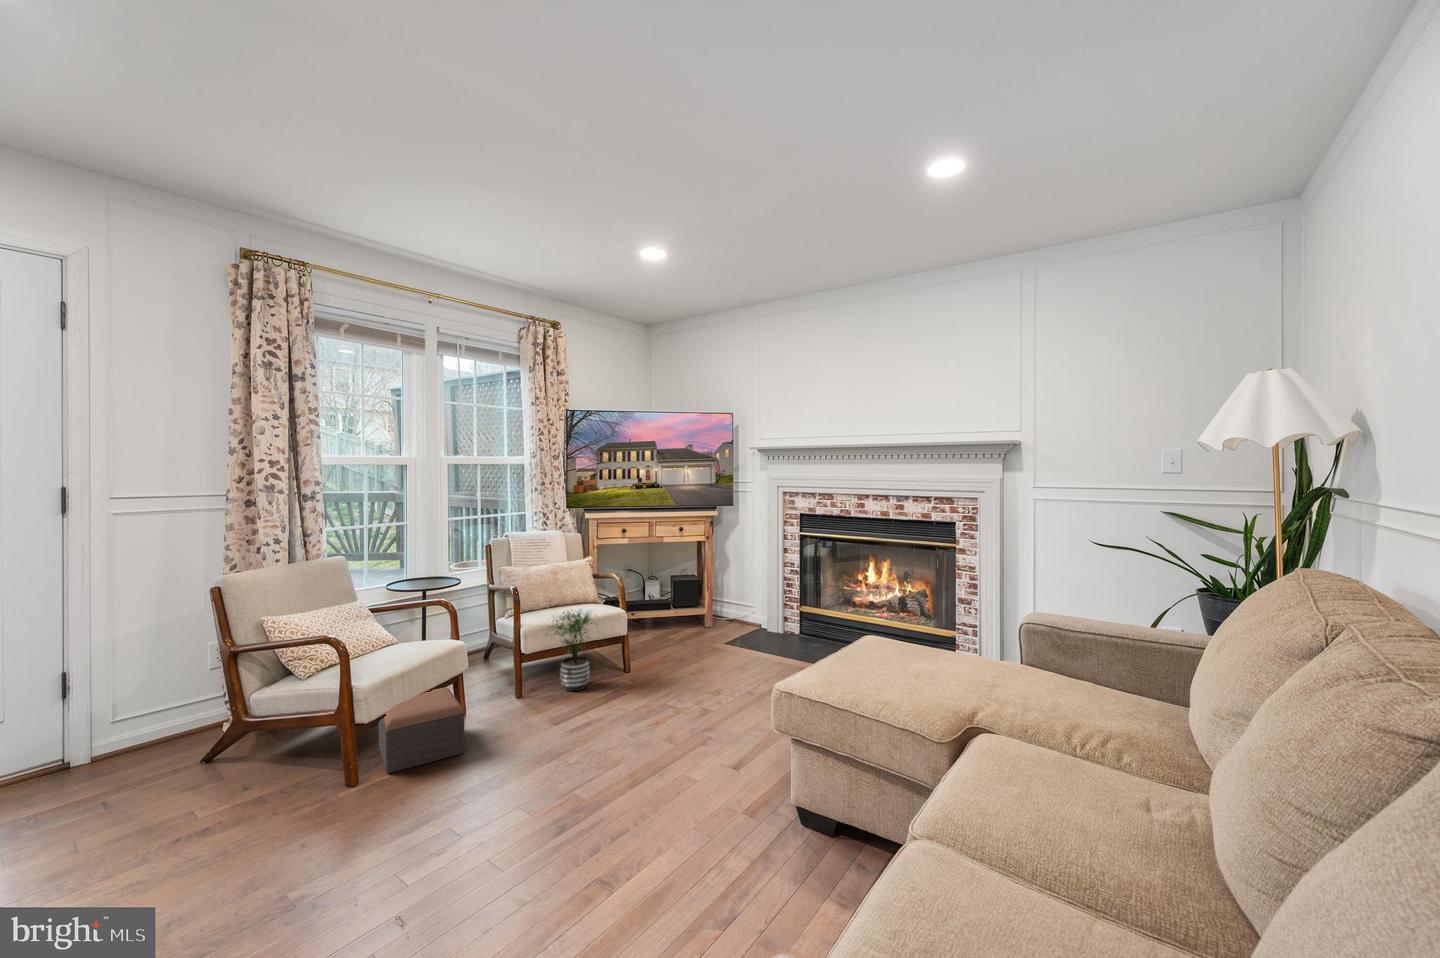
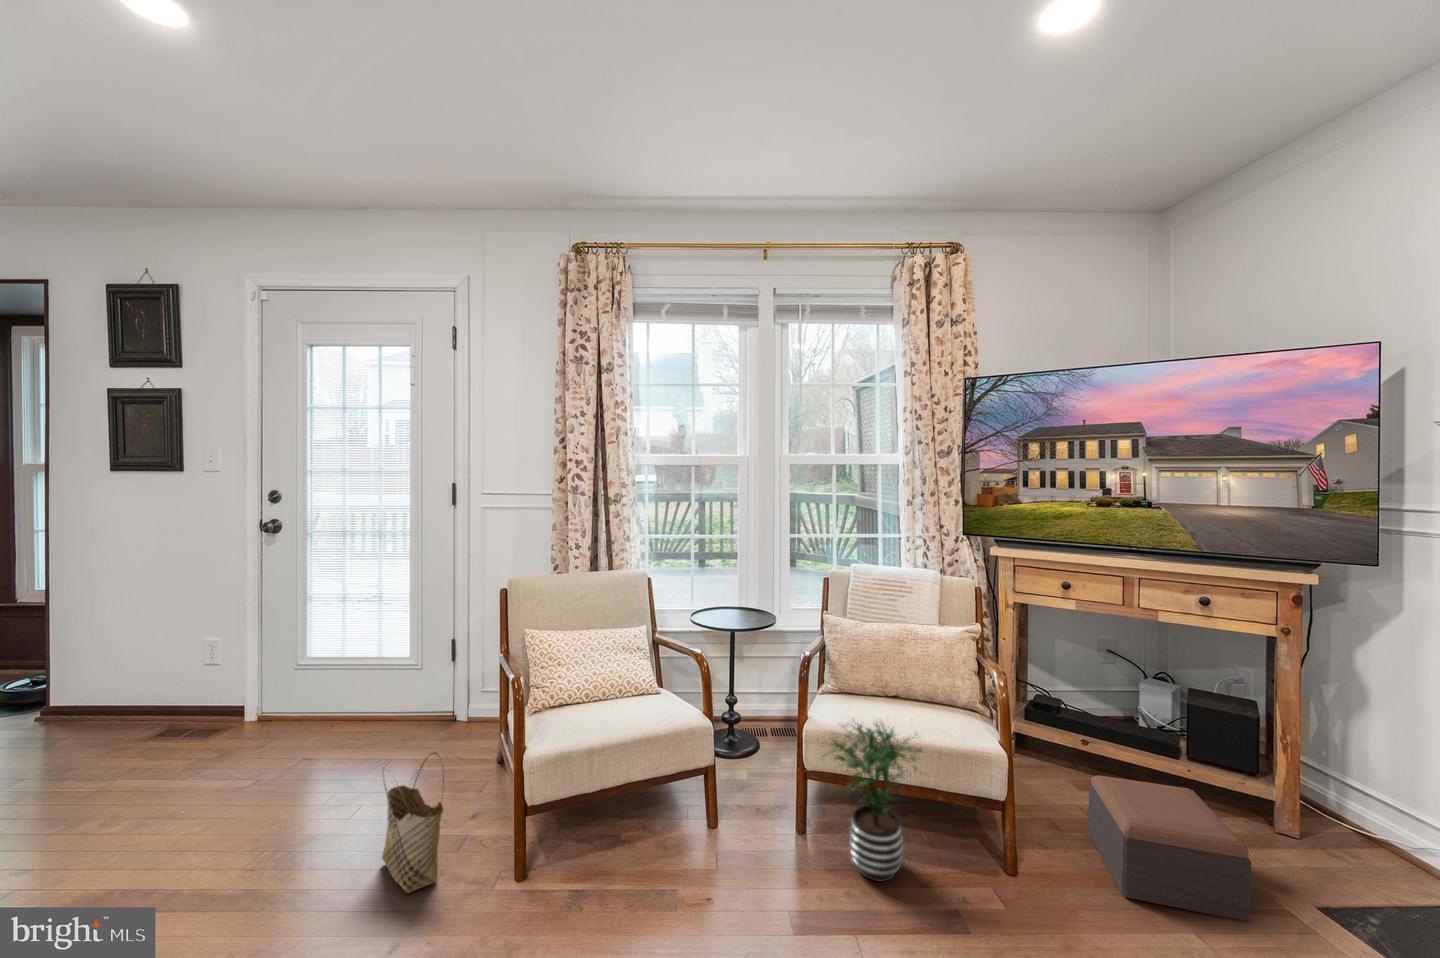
footstool: present [378,688,464,773] -> present [1088,776,1251,922]
woven basket: none [222,706,306,813] -> present [382,752,444,892]

